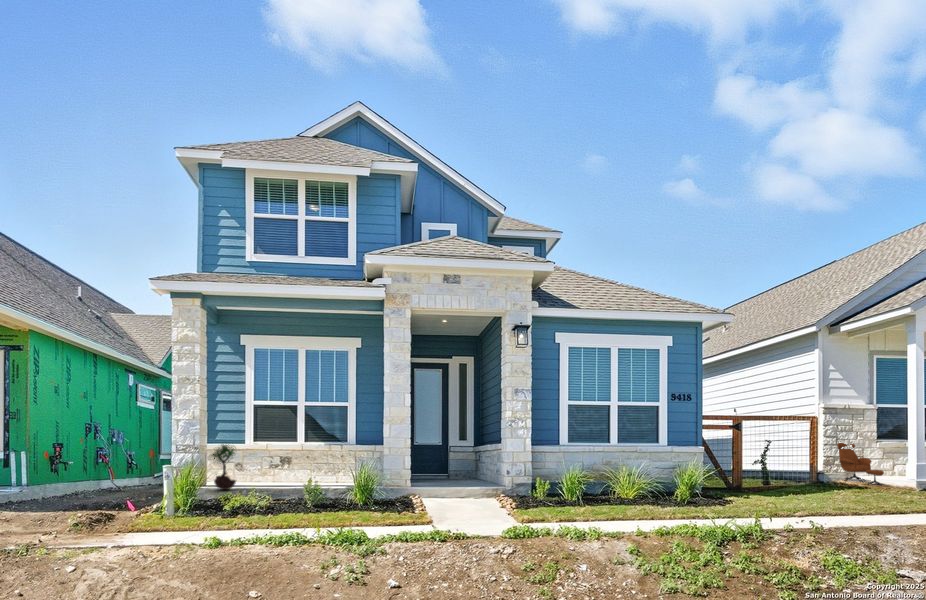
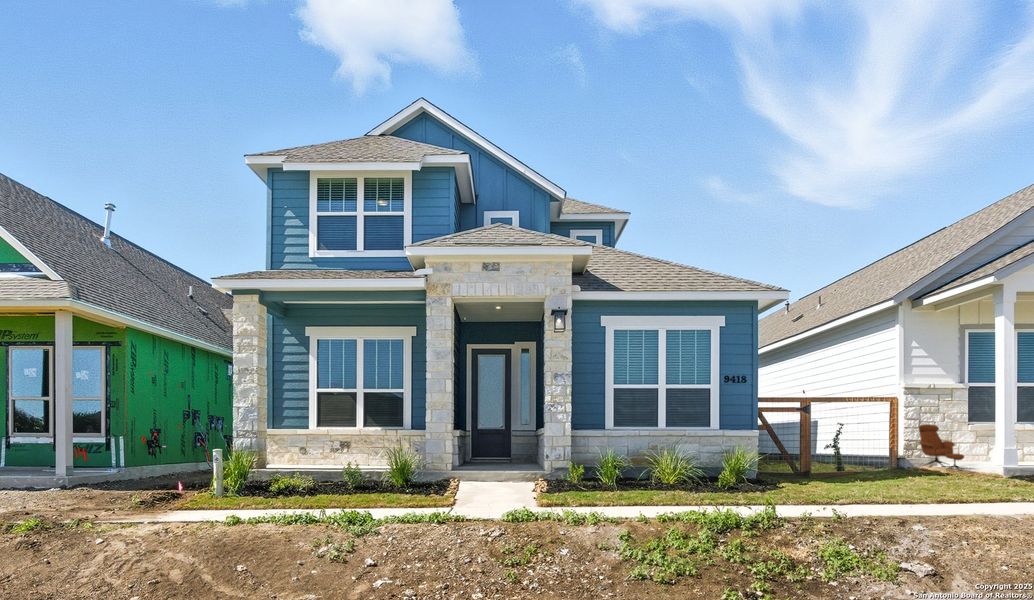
potted tree: present [212,444,236,490] -> none [271,426,300,473]

